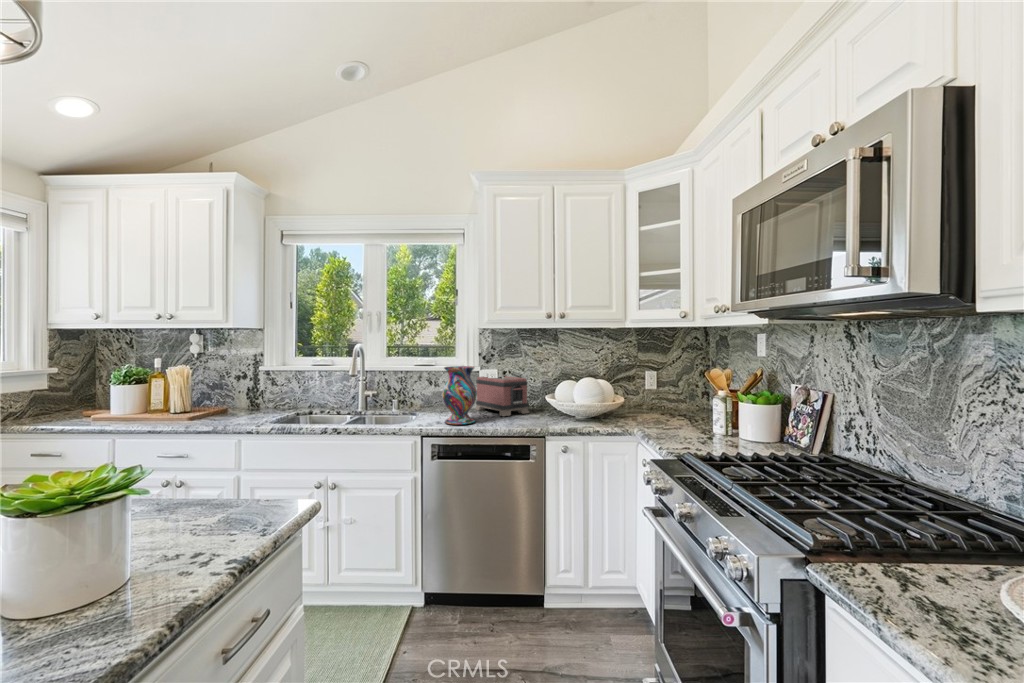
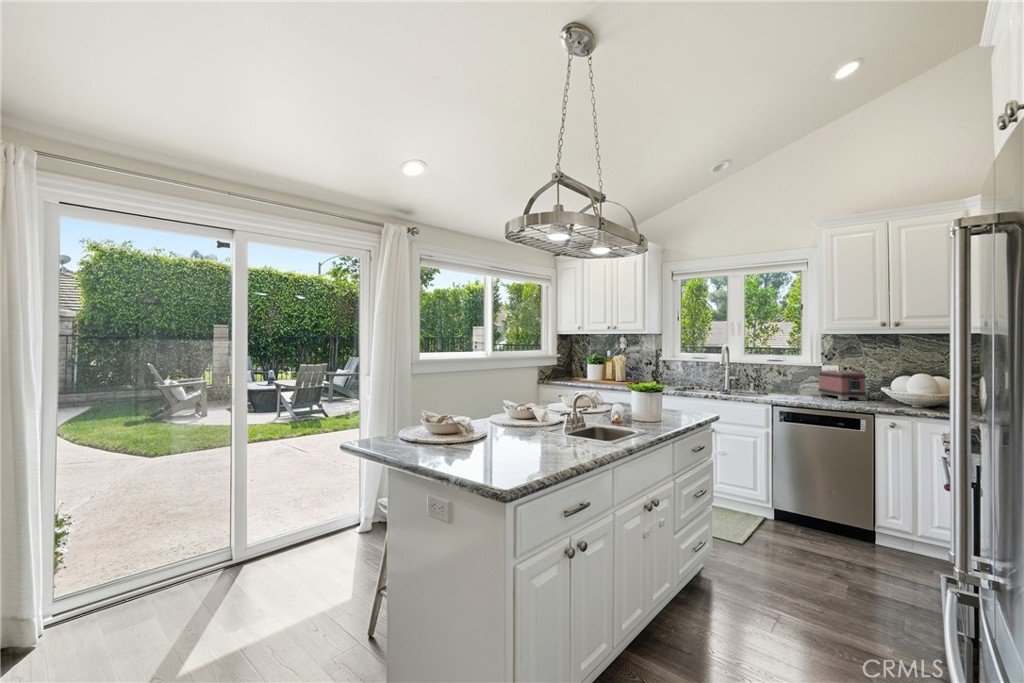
vase: present [443,366,477,425] -> none [789,361,817,401]

